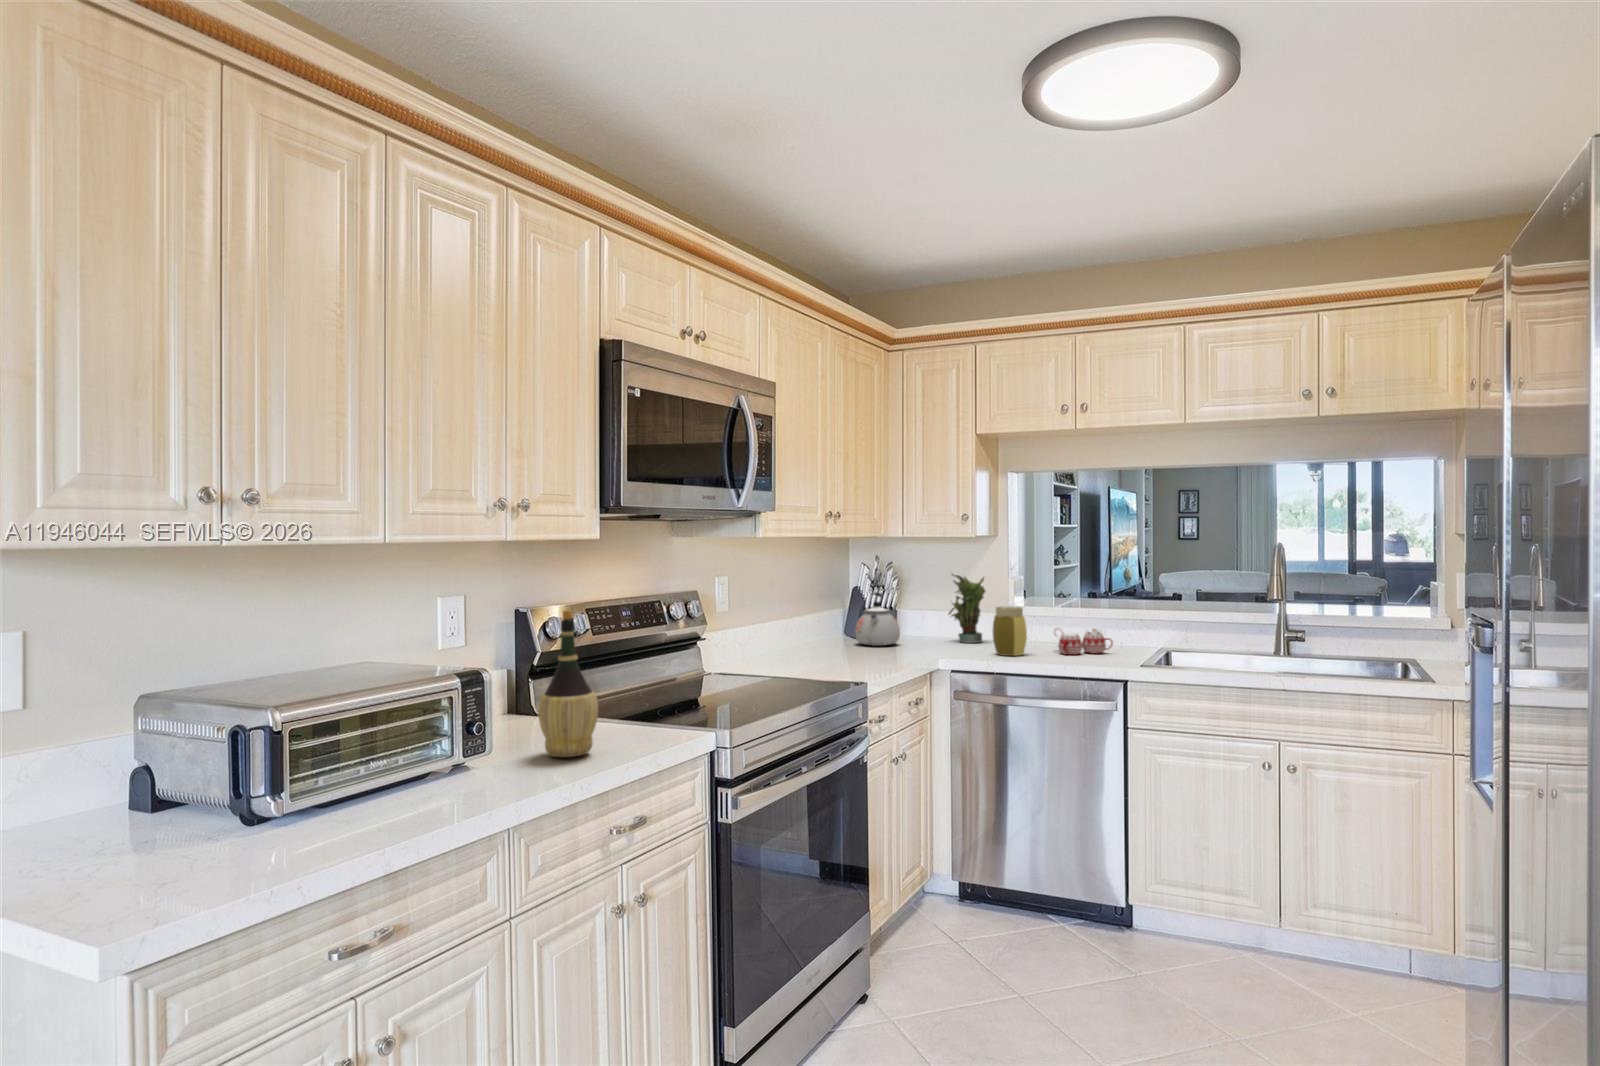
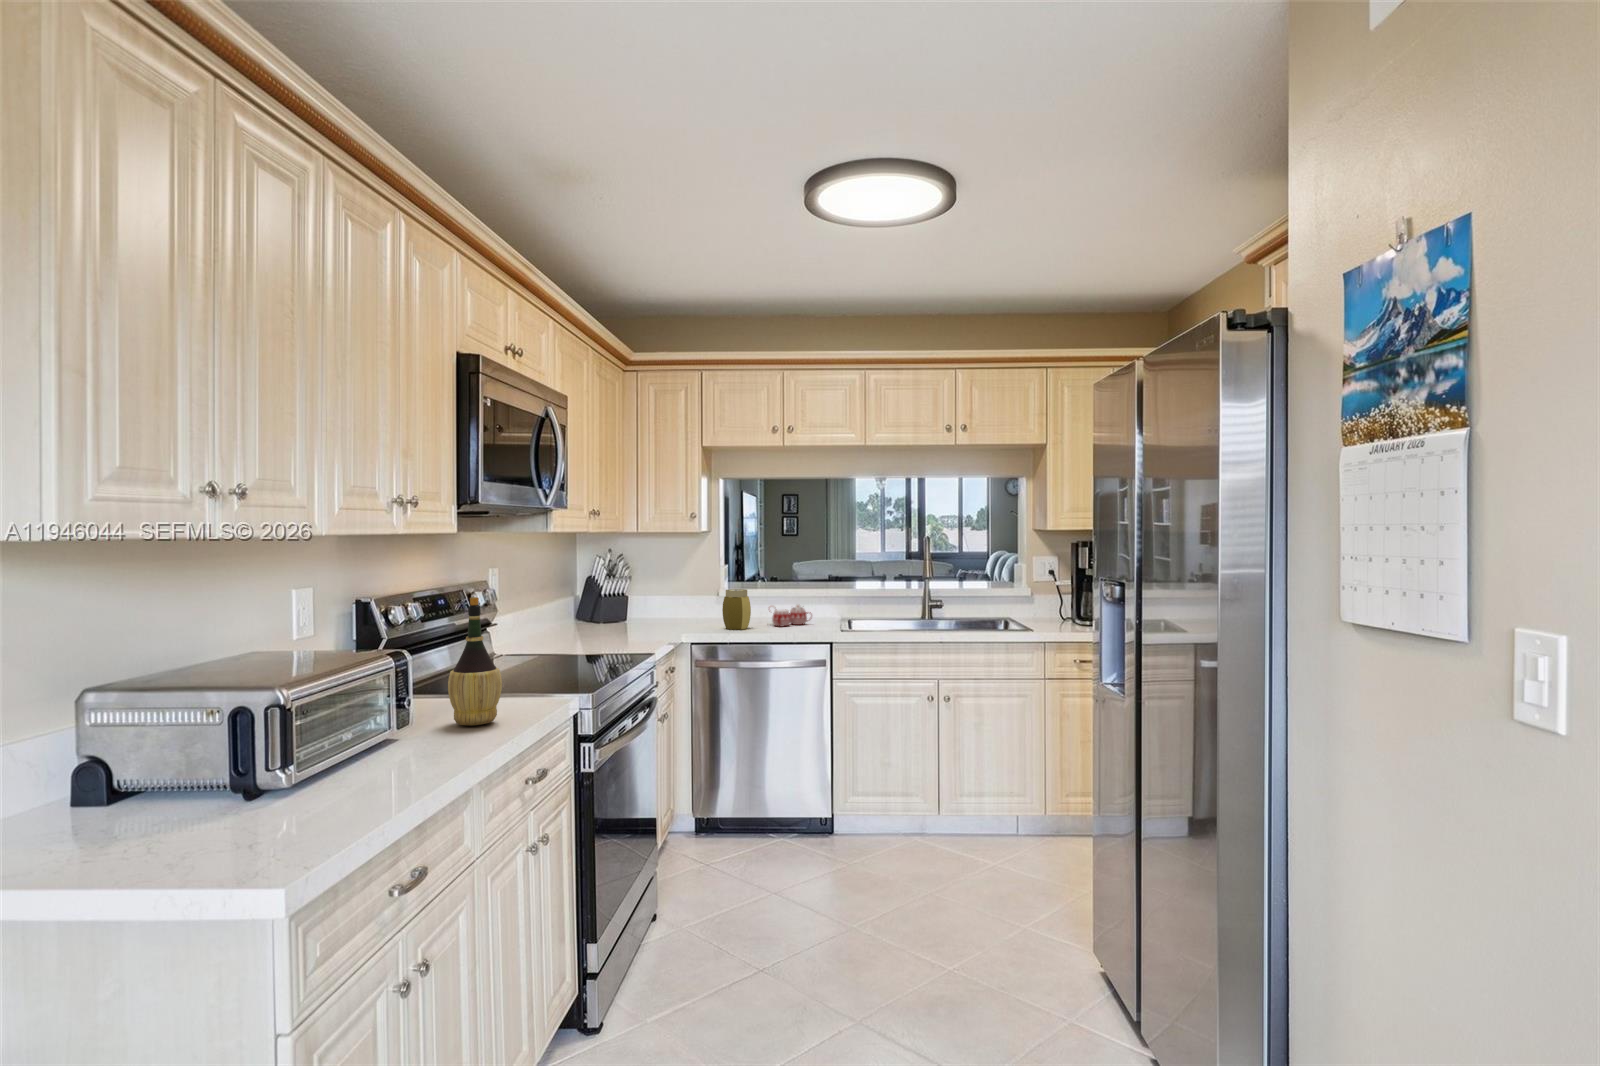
potted plant: present [948,574,985,643] -> none [673,562,708,622]
kettle: present [855,593,900,646] -> none [598,580,638,627]

